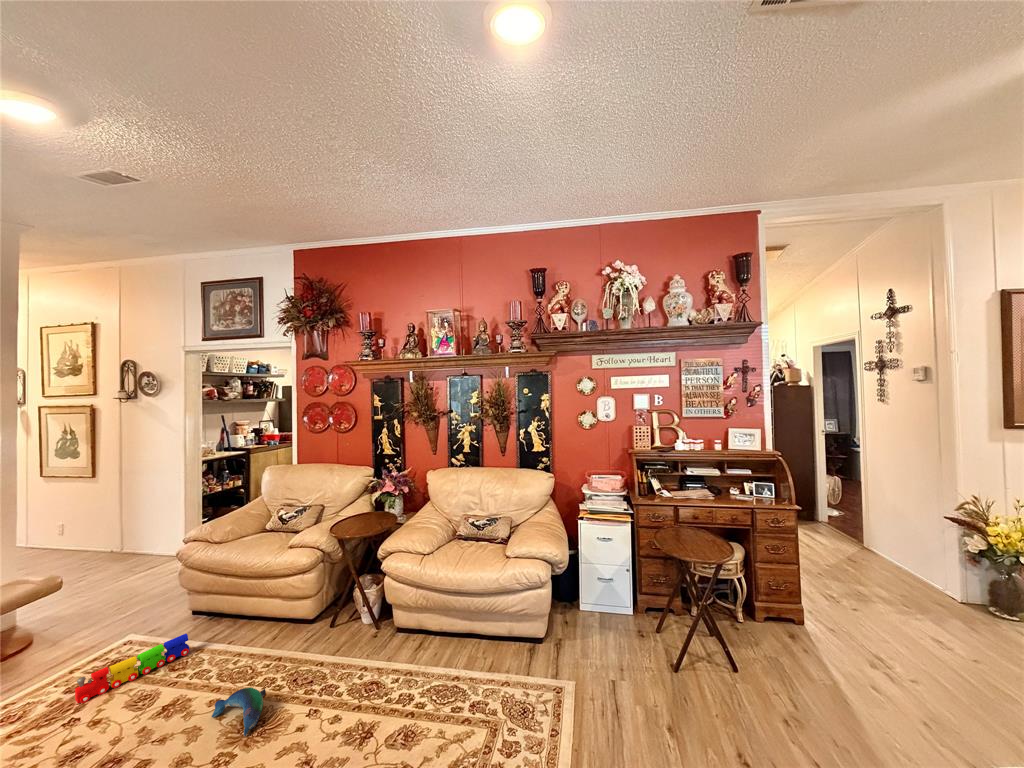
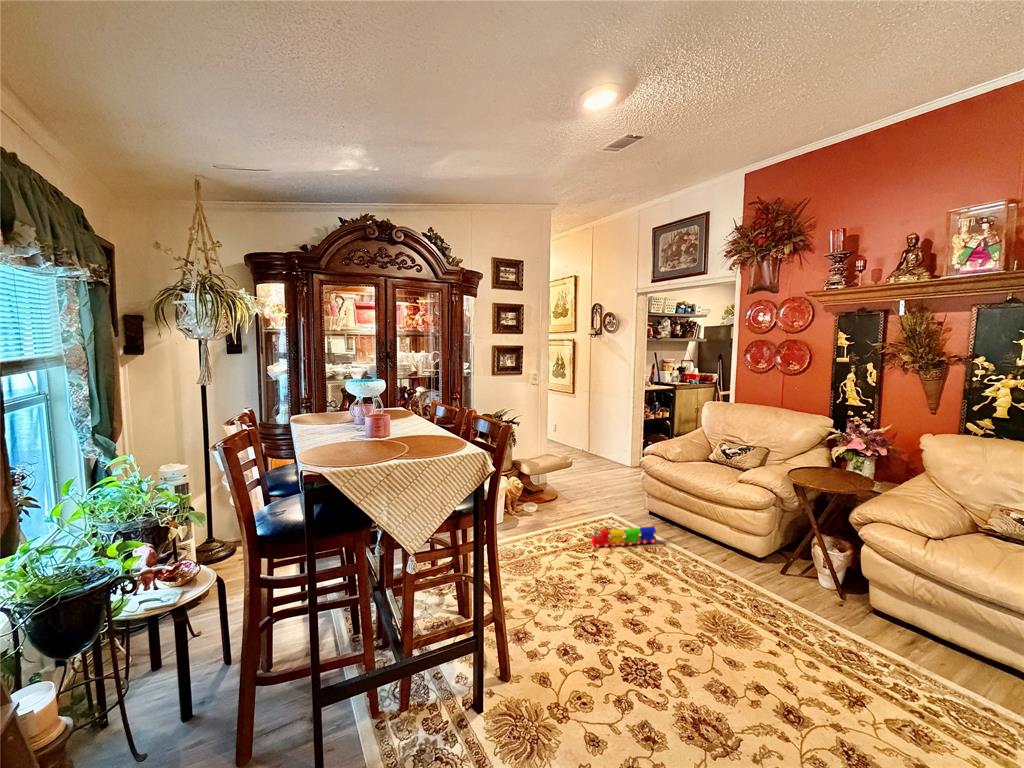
plush toy: present [212,688,266,736] -> none [687,589,733,629]

